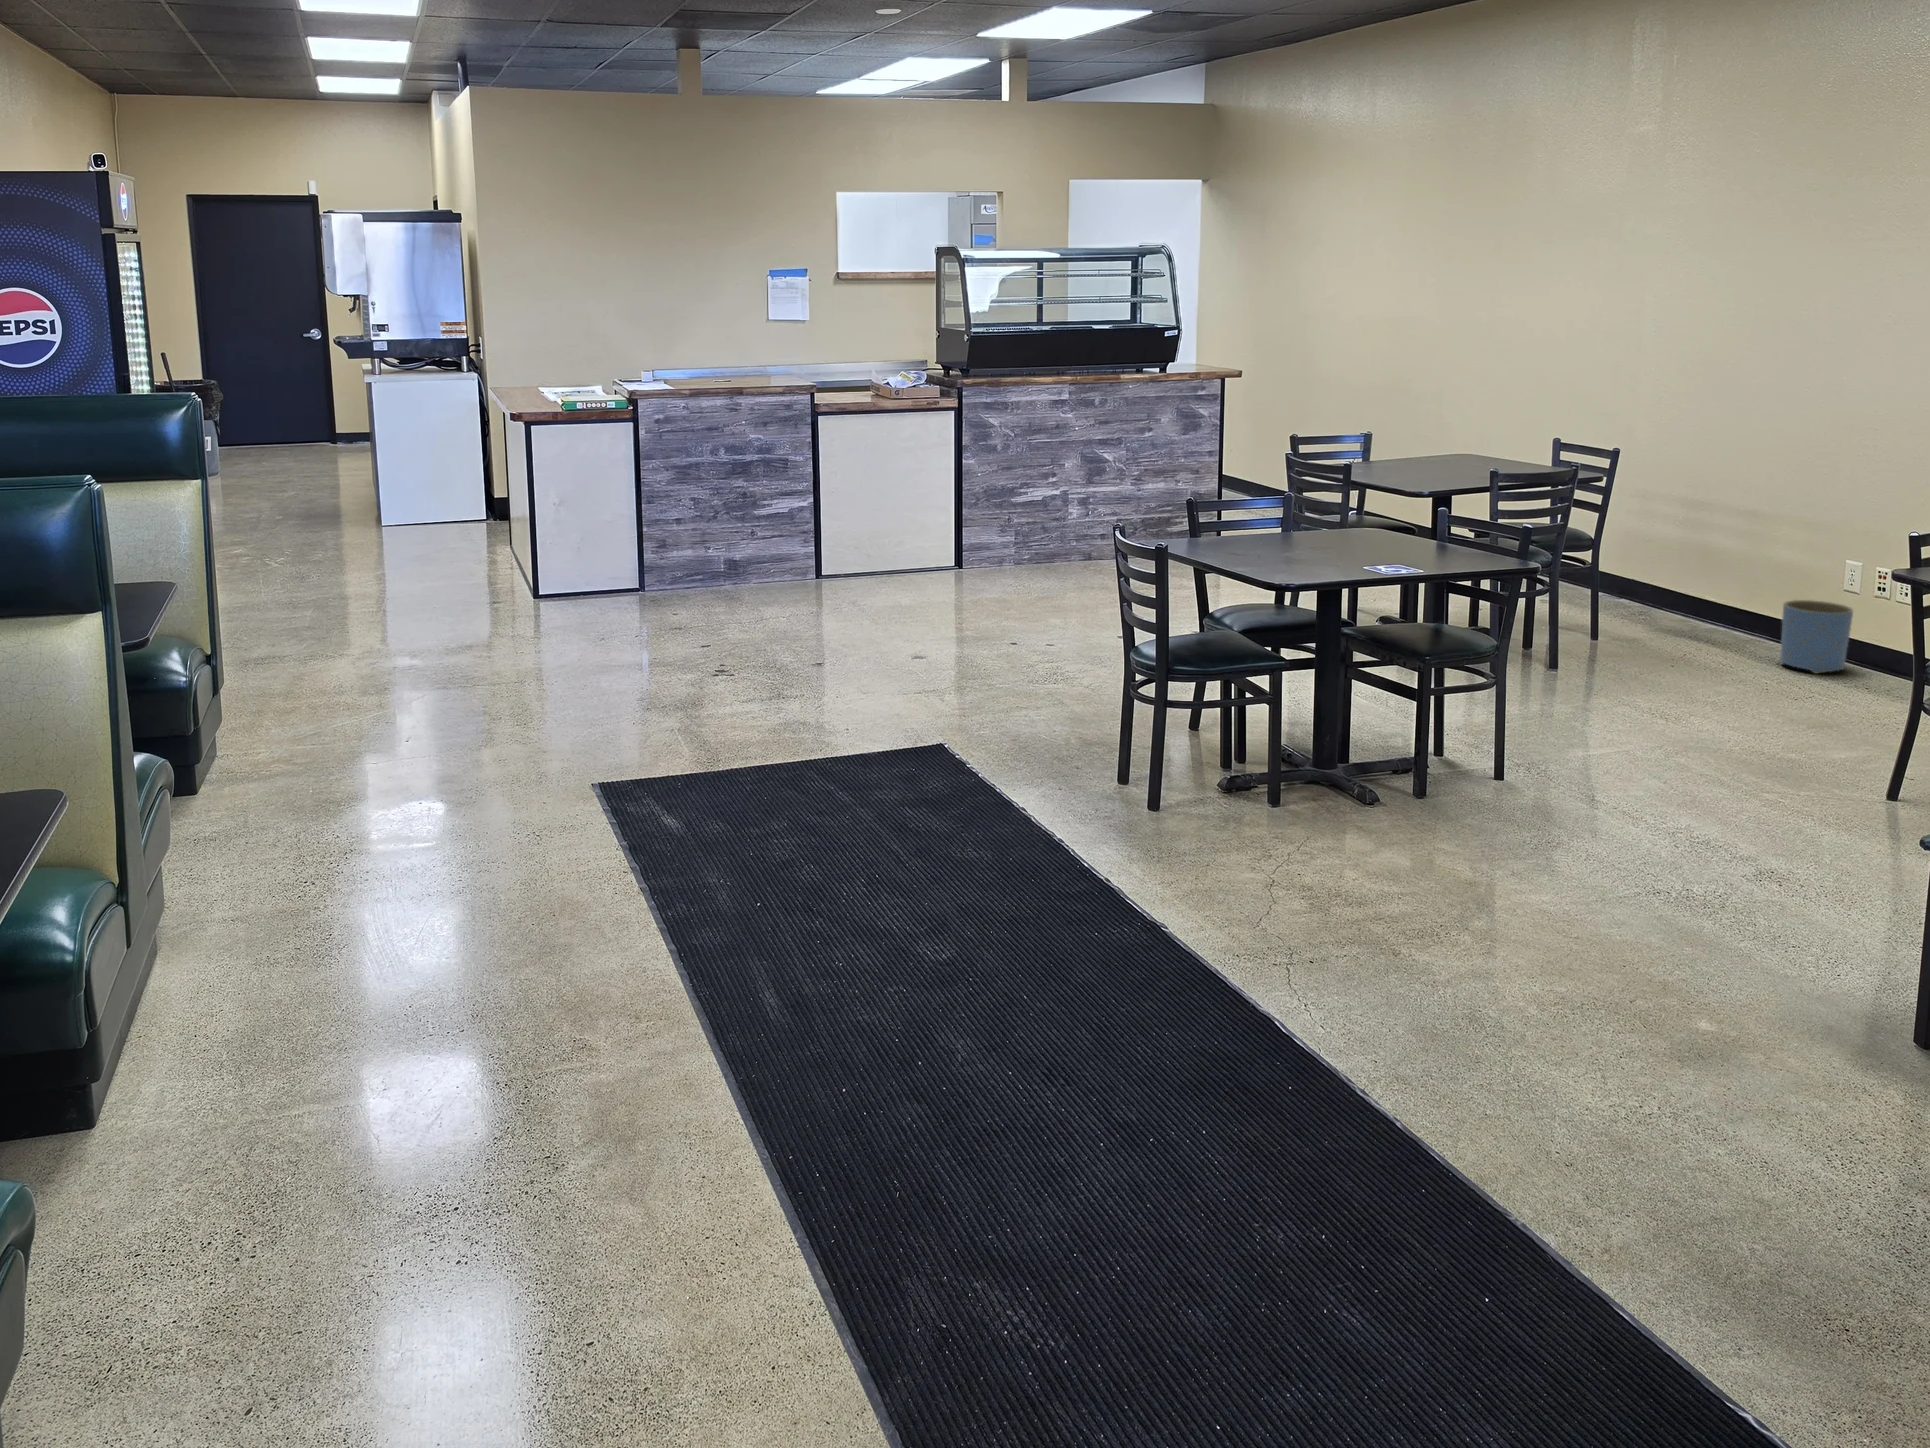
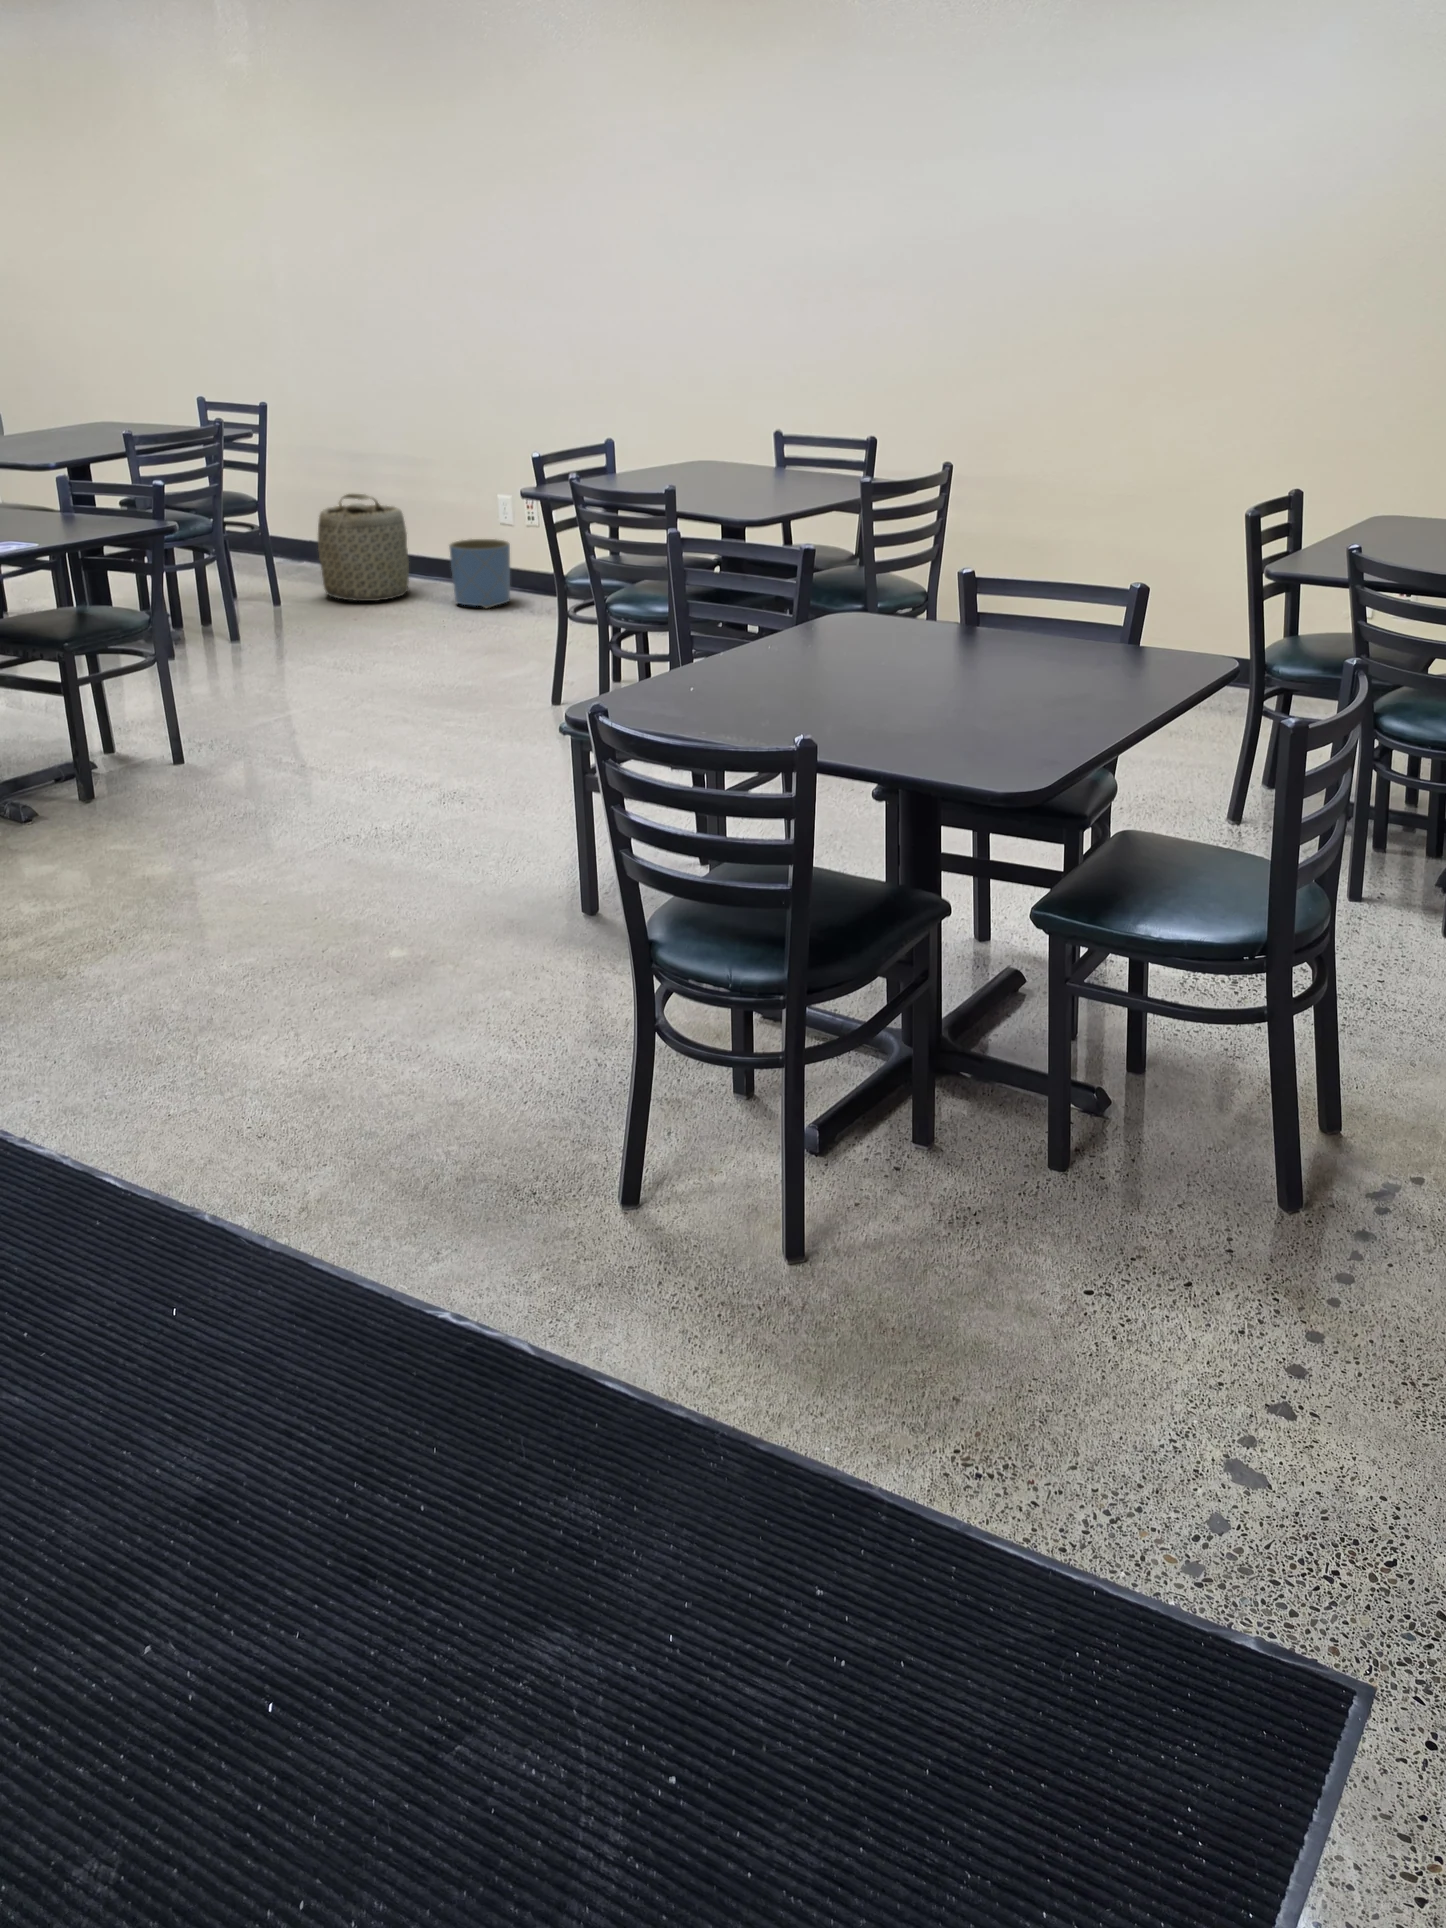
basket: none [1643,541,1737,648] -> present [318,494,409,601]

